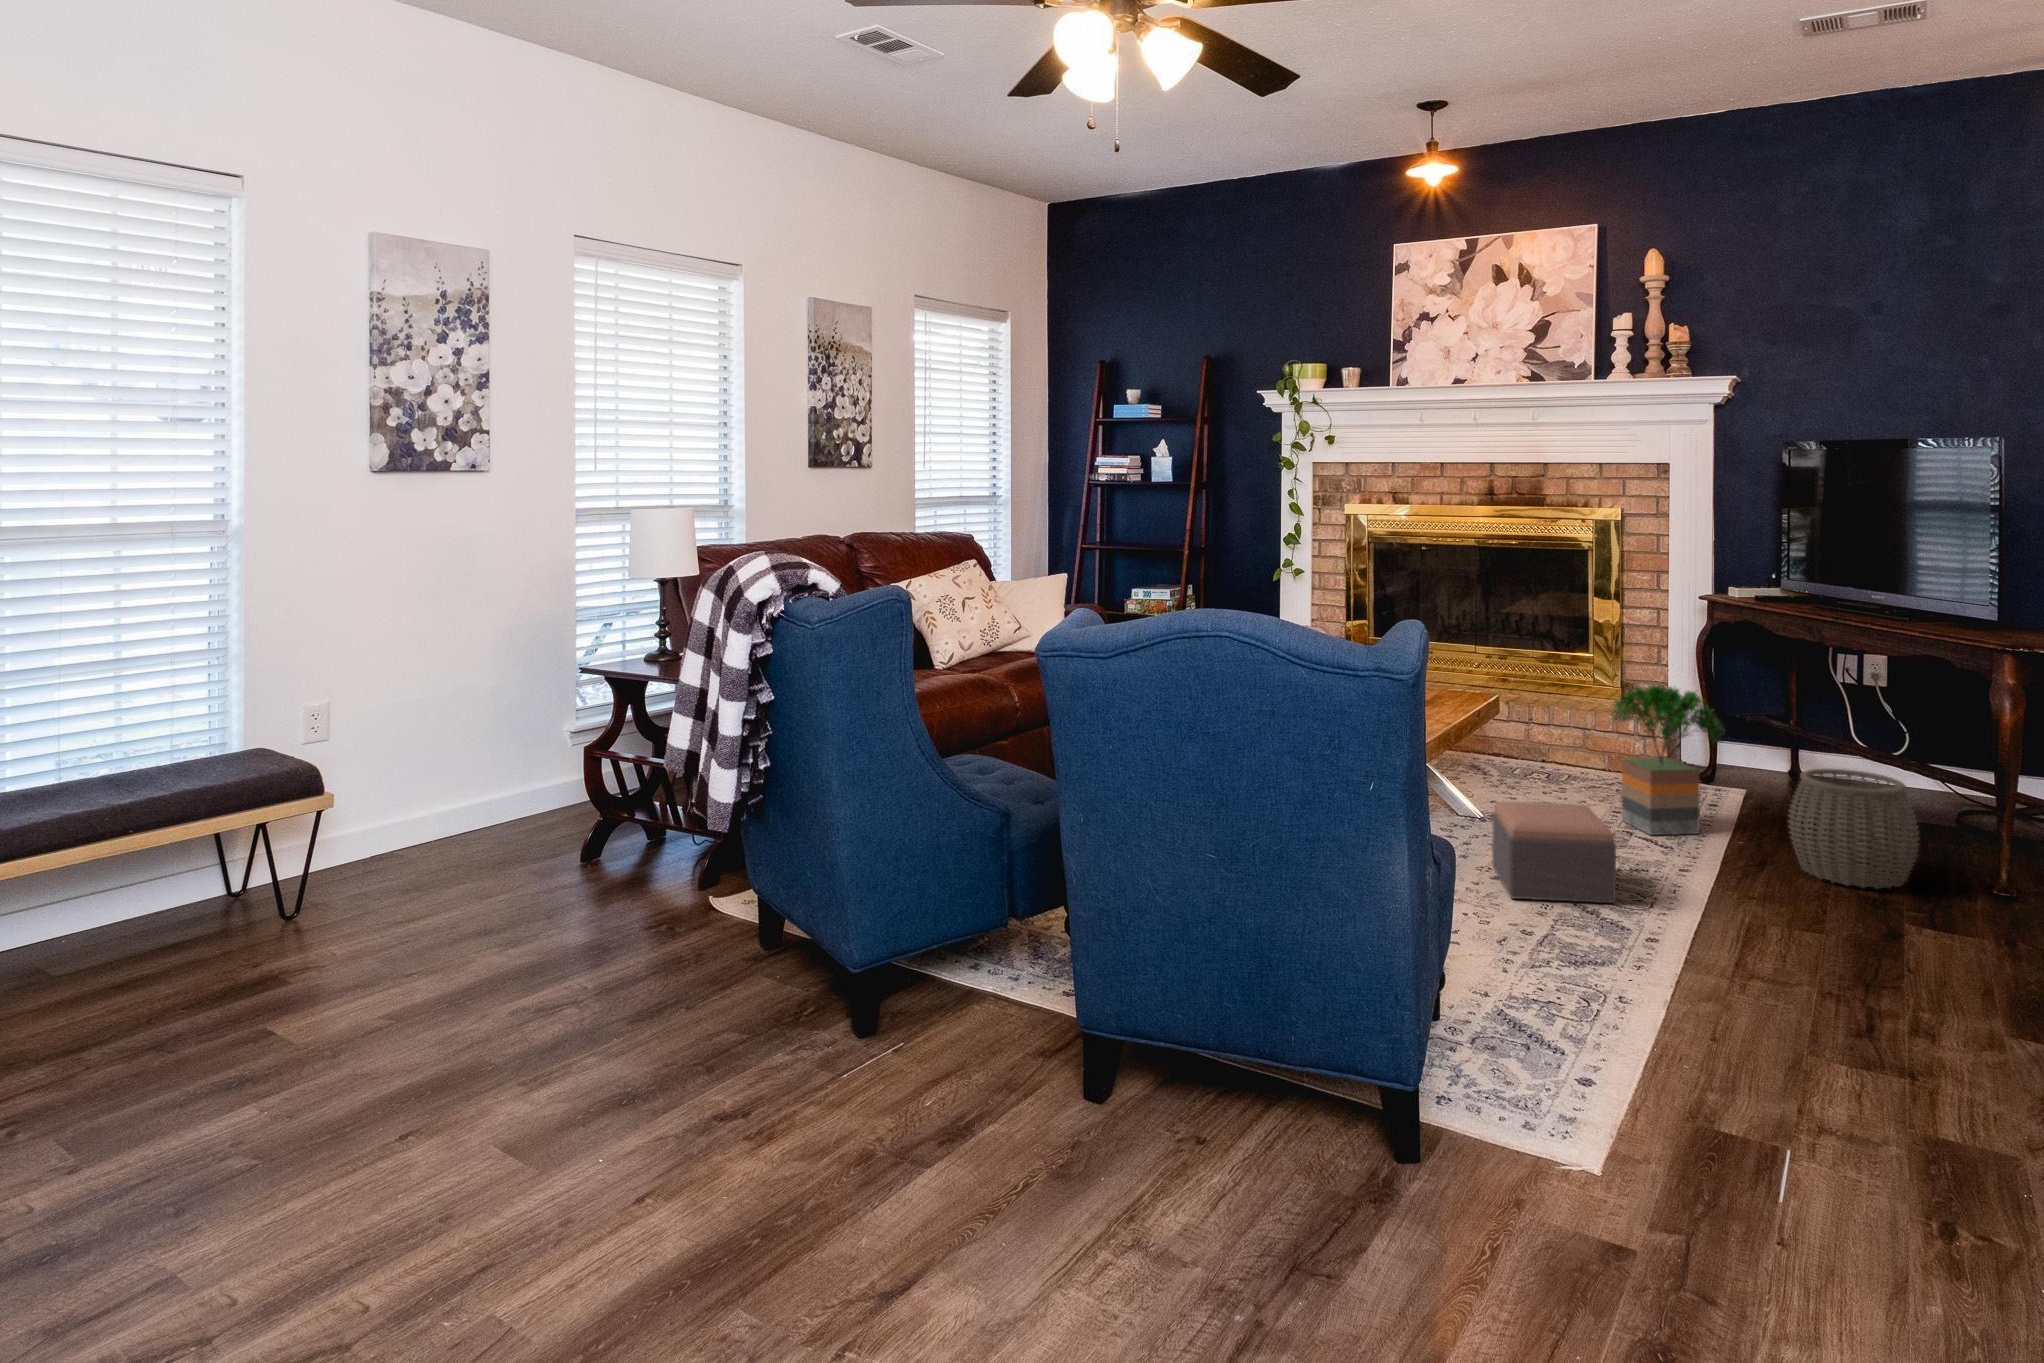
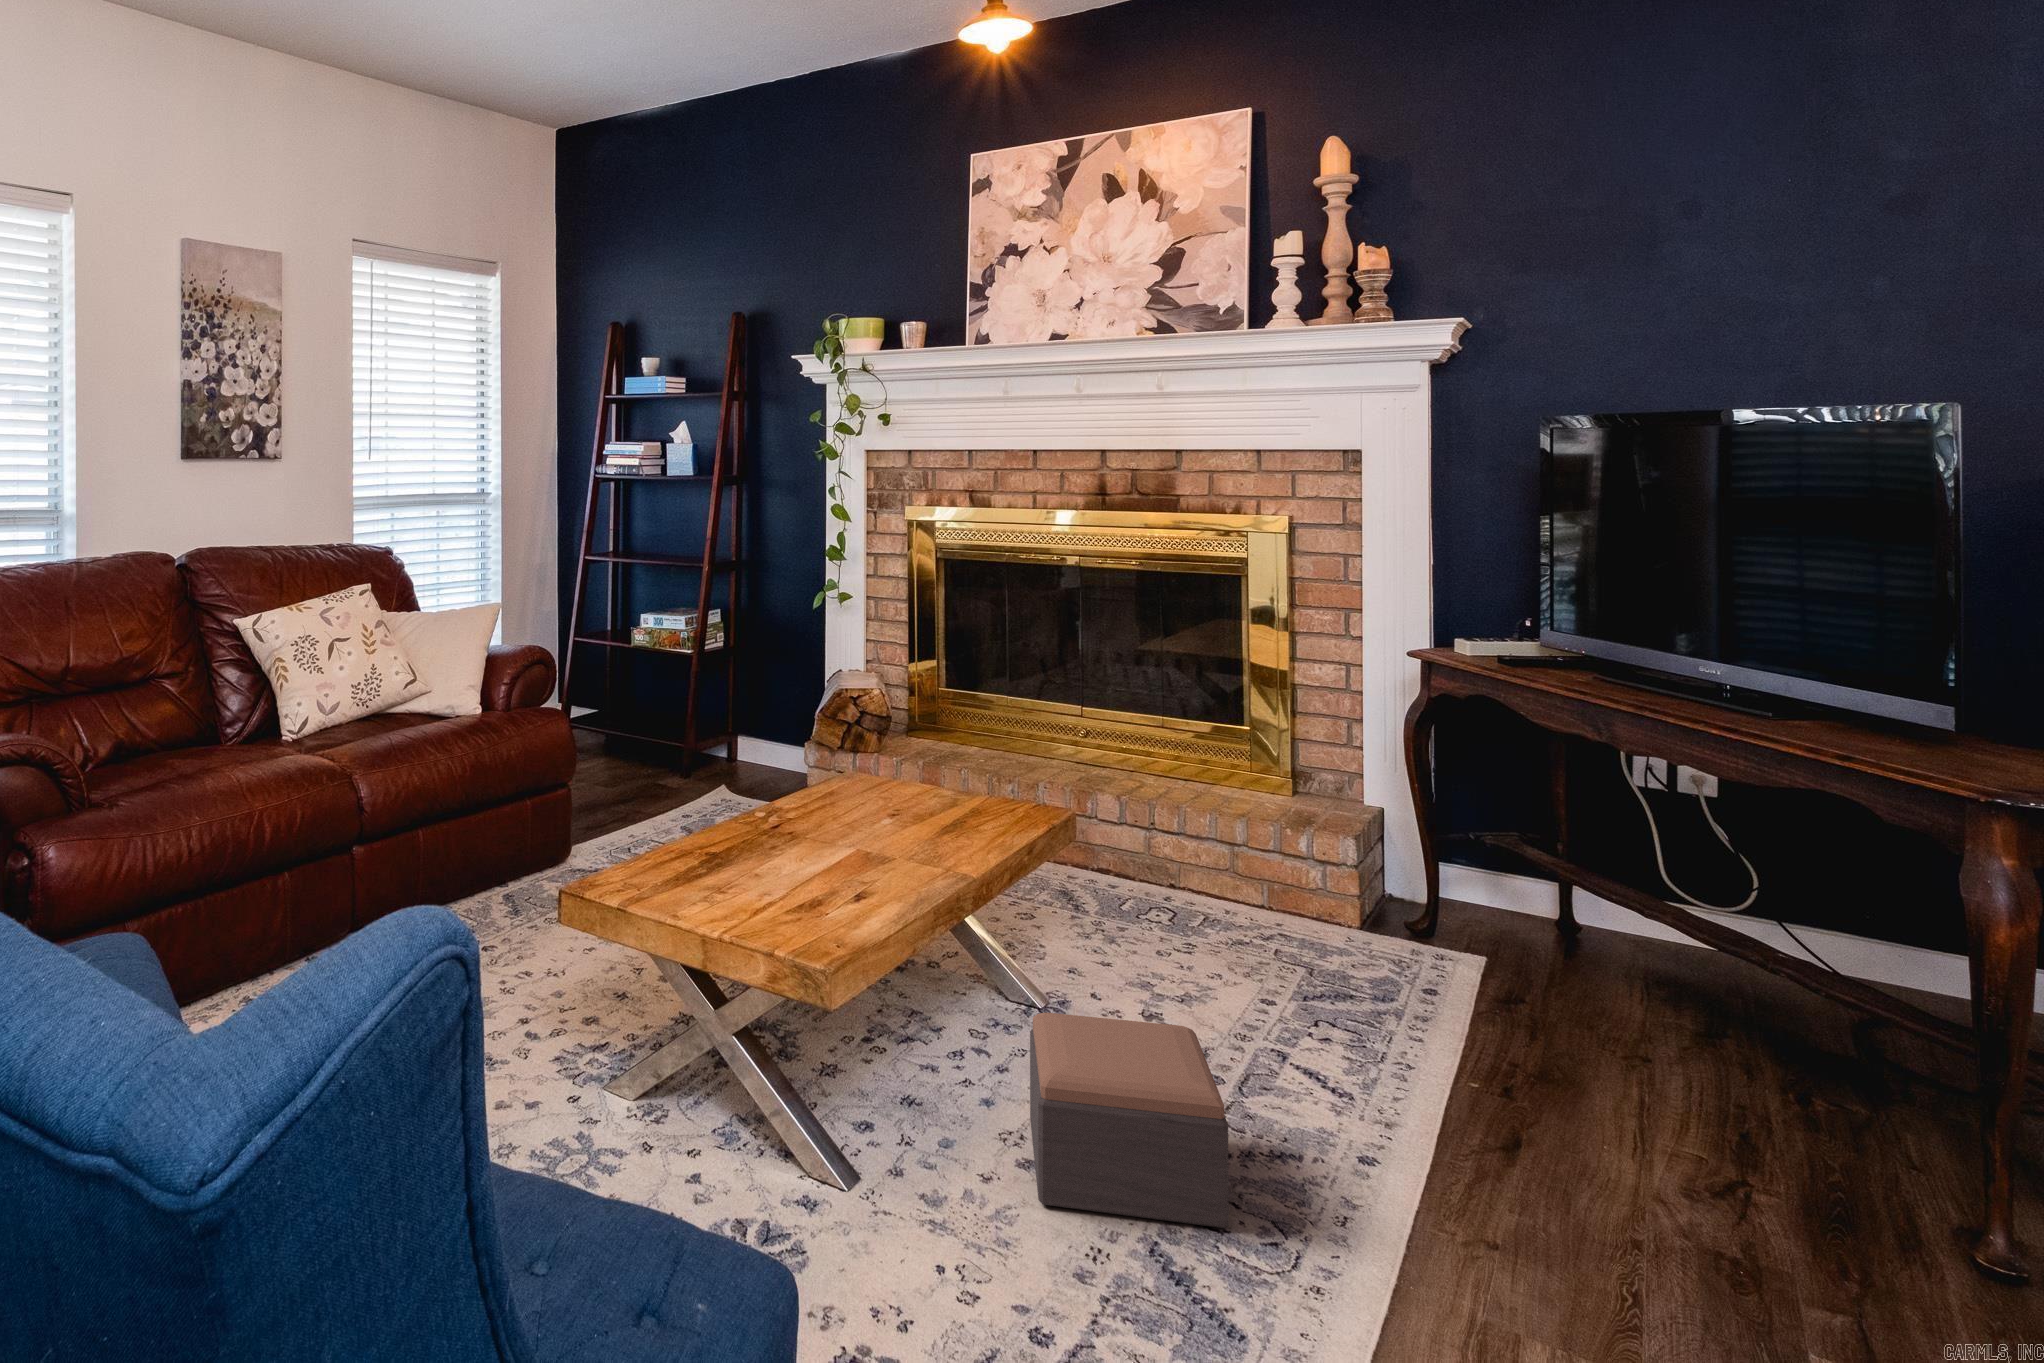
potted tree: present [1612,685,1724,835] -> none [1247,798,1443,1052]
woven basket: present [1789,769,1919,889] -> none [1551,972,1806,1215]

